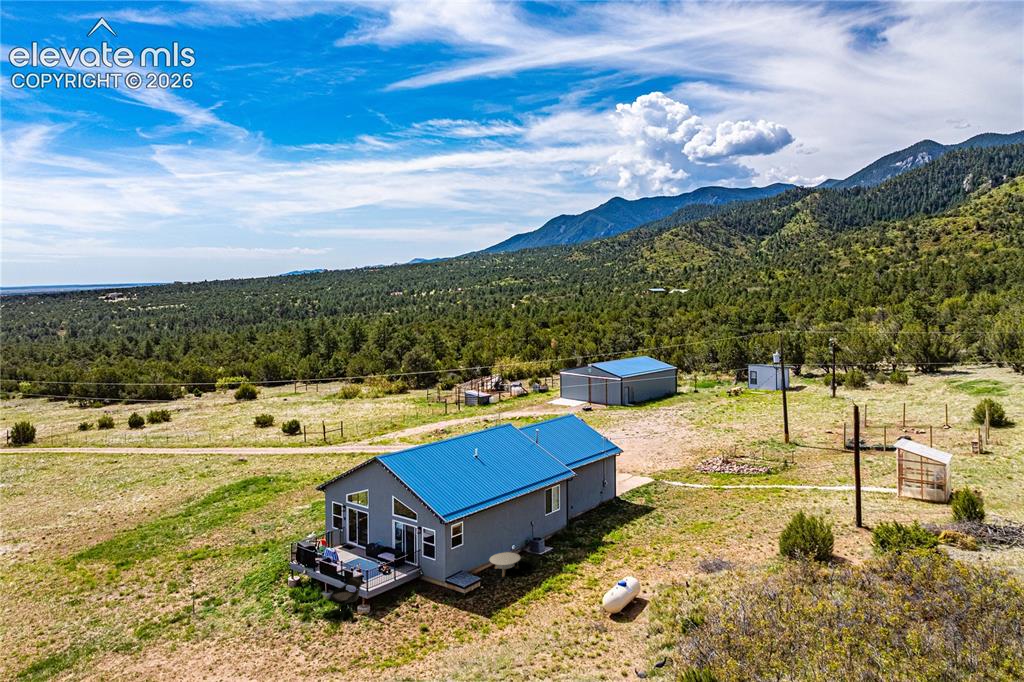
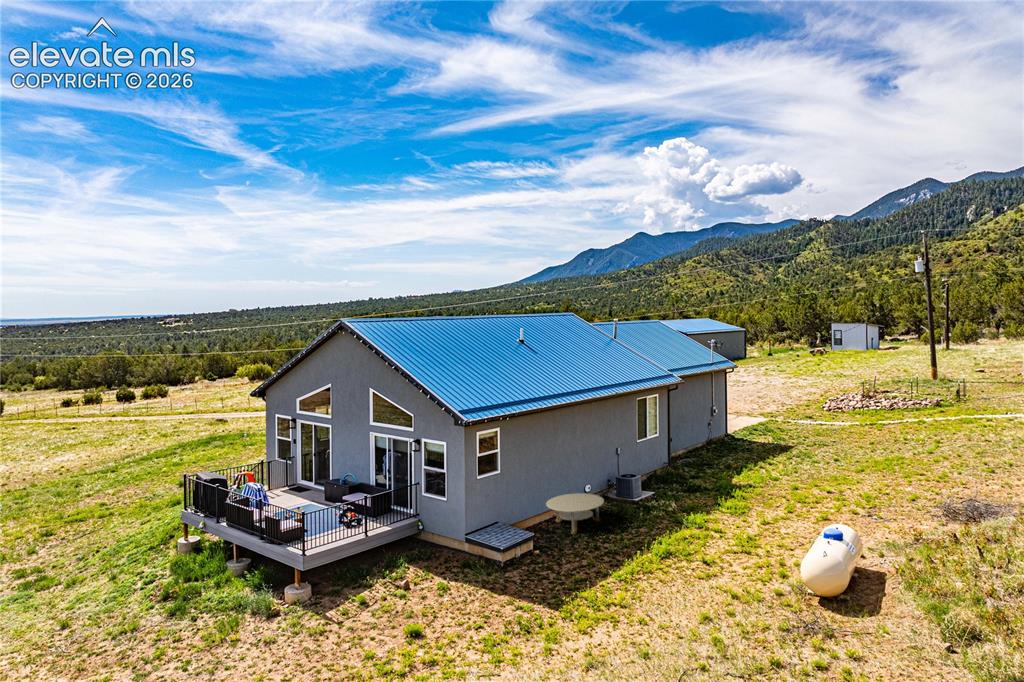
lounge chair: present [331,577,361,611] -> none [233,528,300,608]

